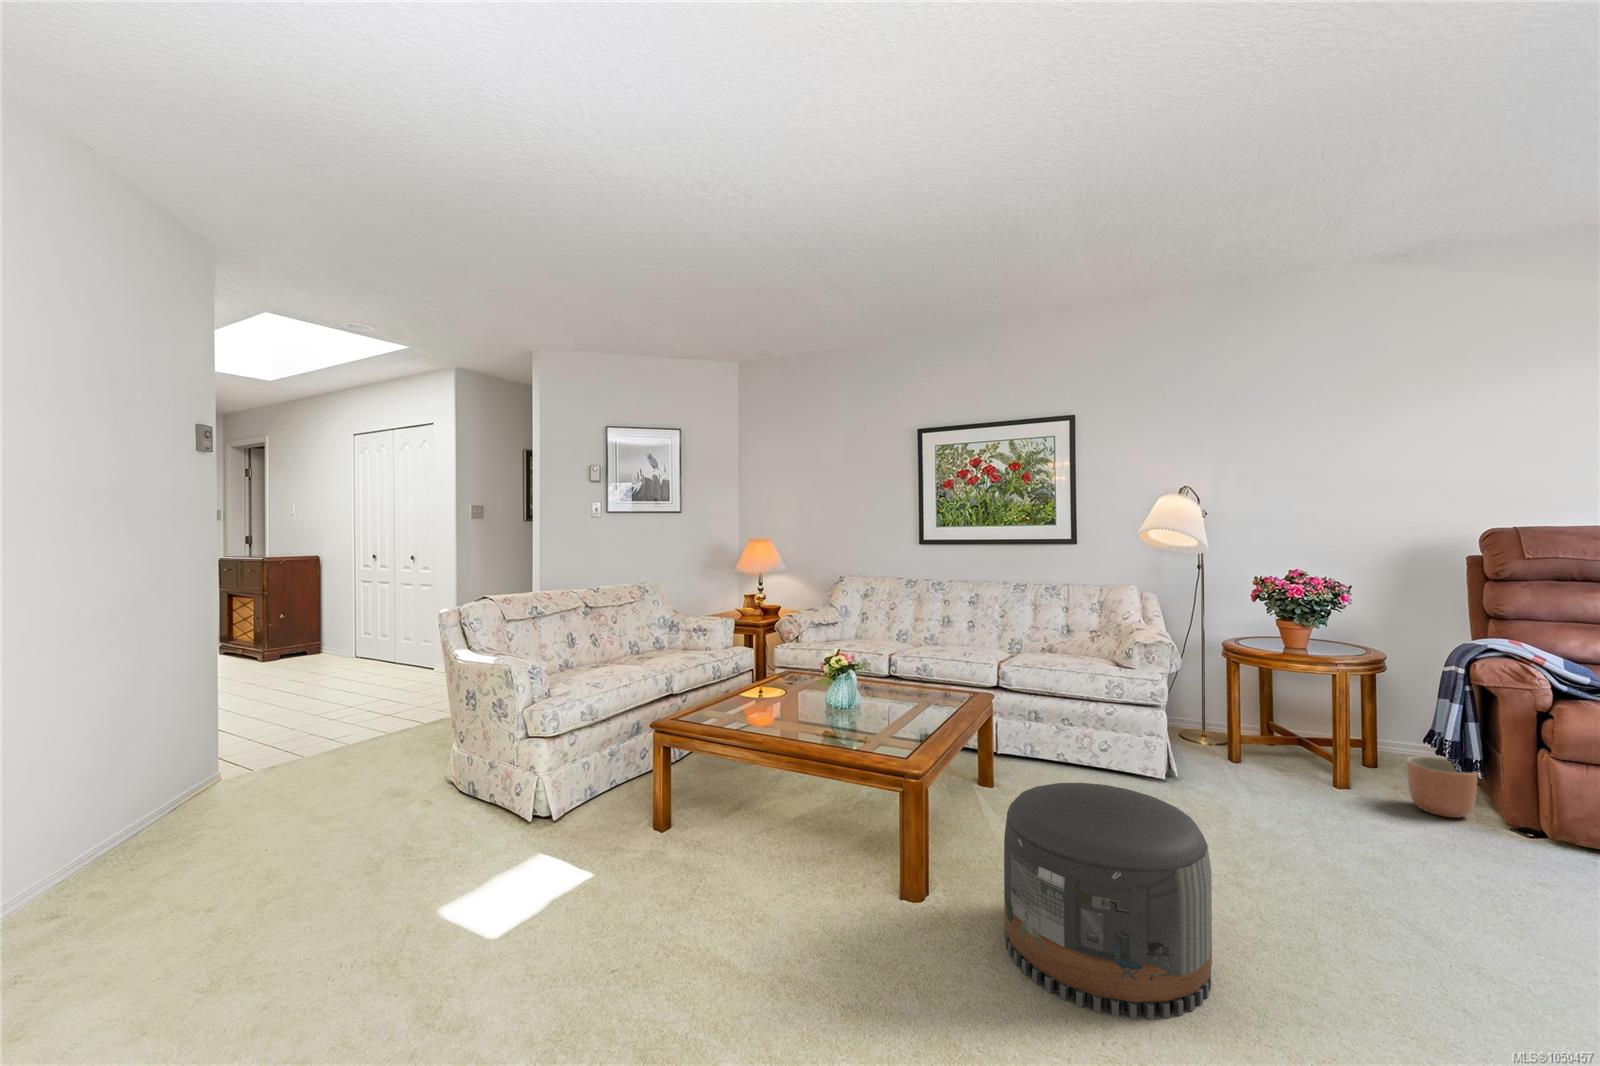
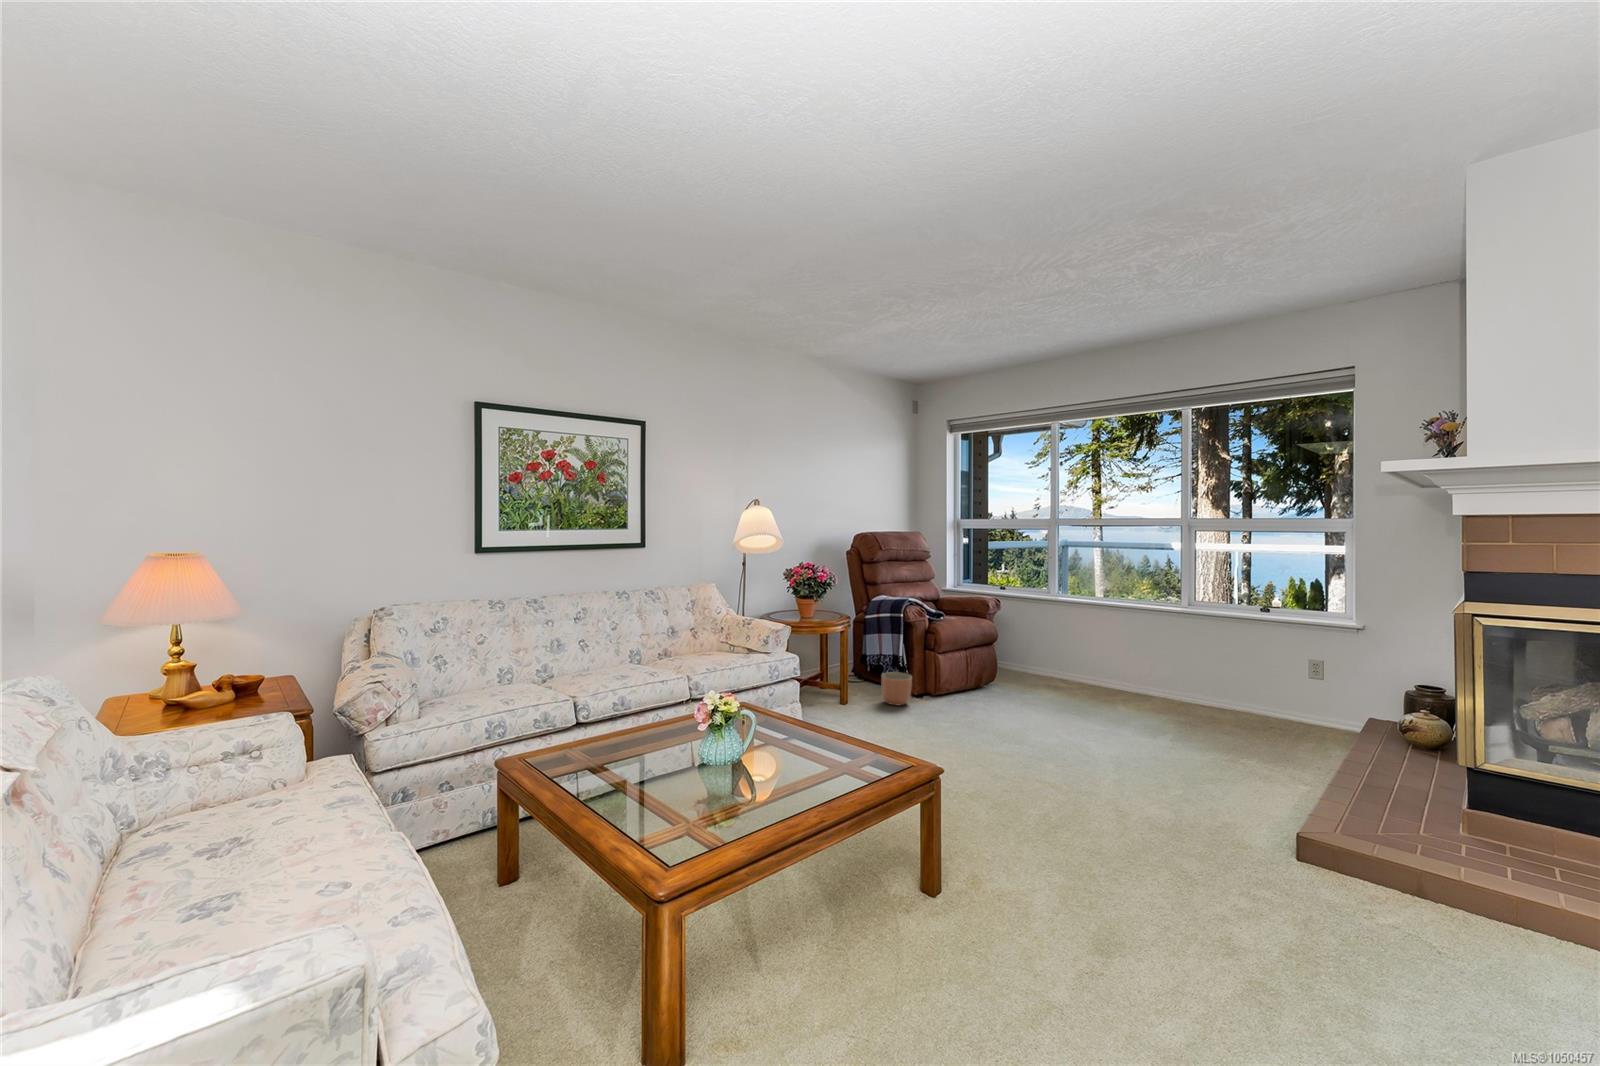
pouf: present [1004,783,1212,1019] -> none [977,736,1113,882]

